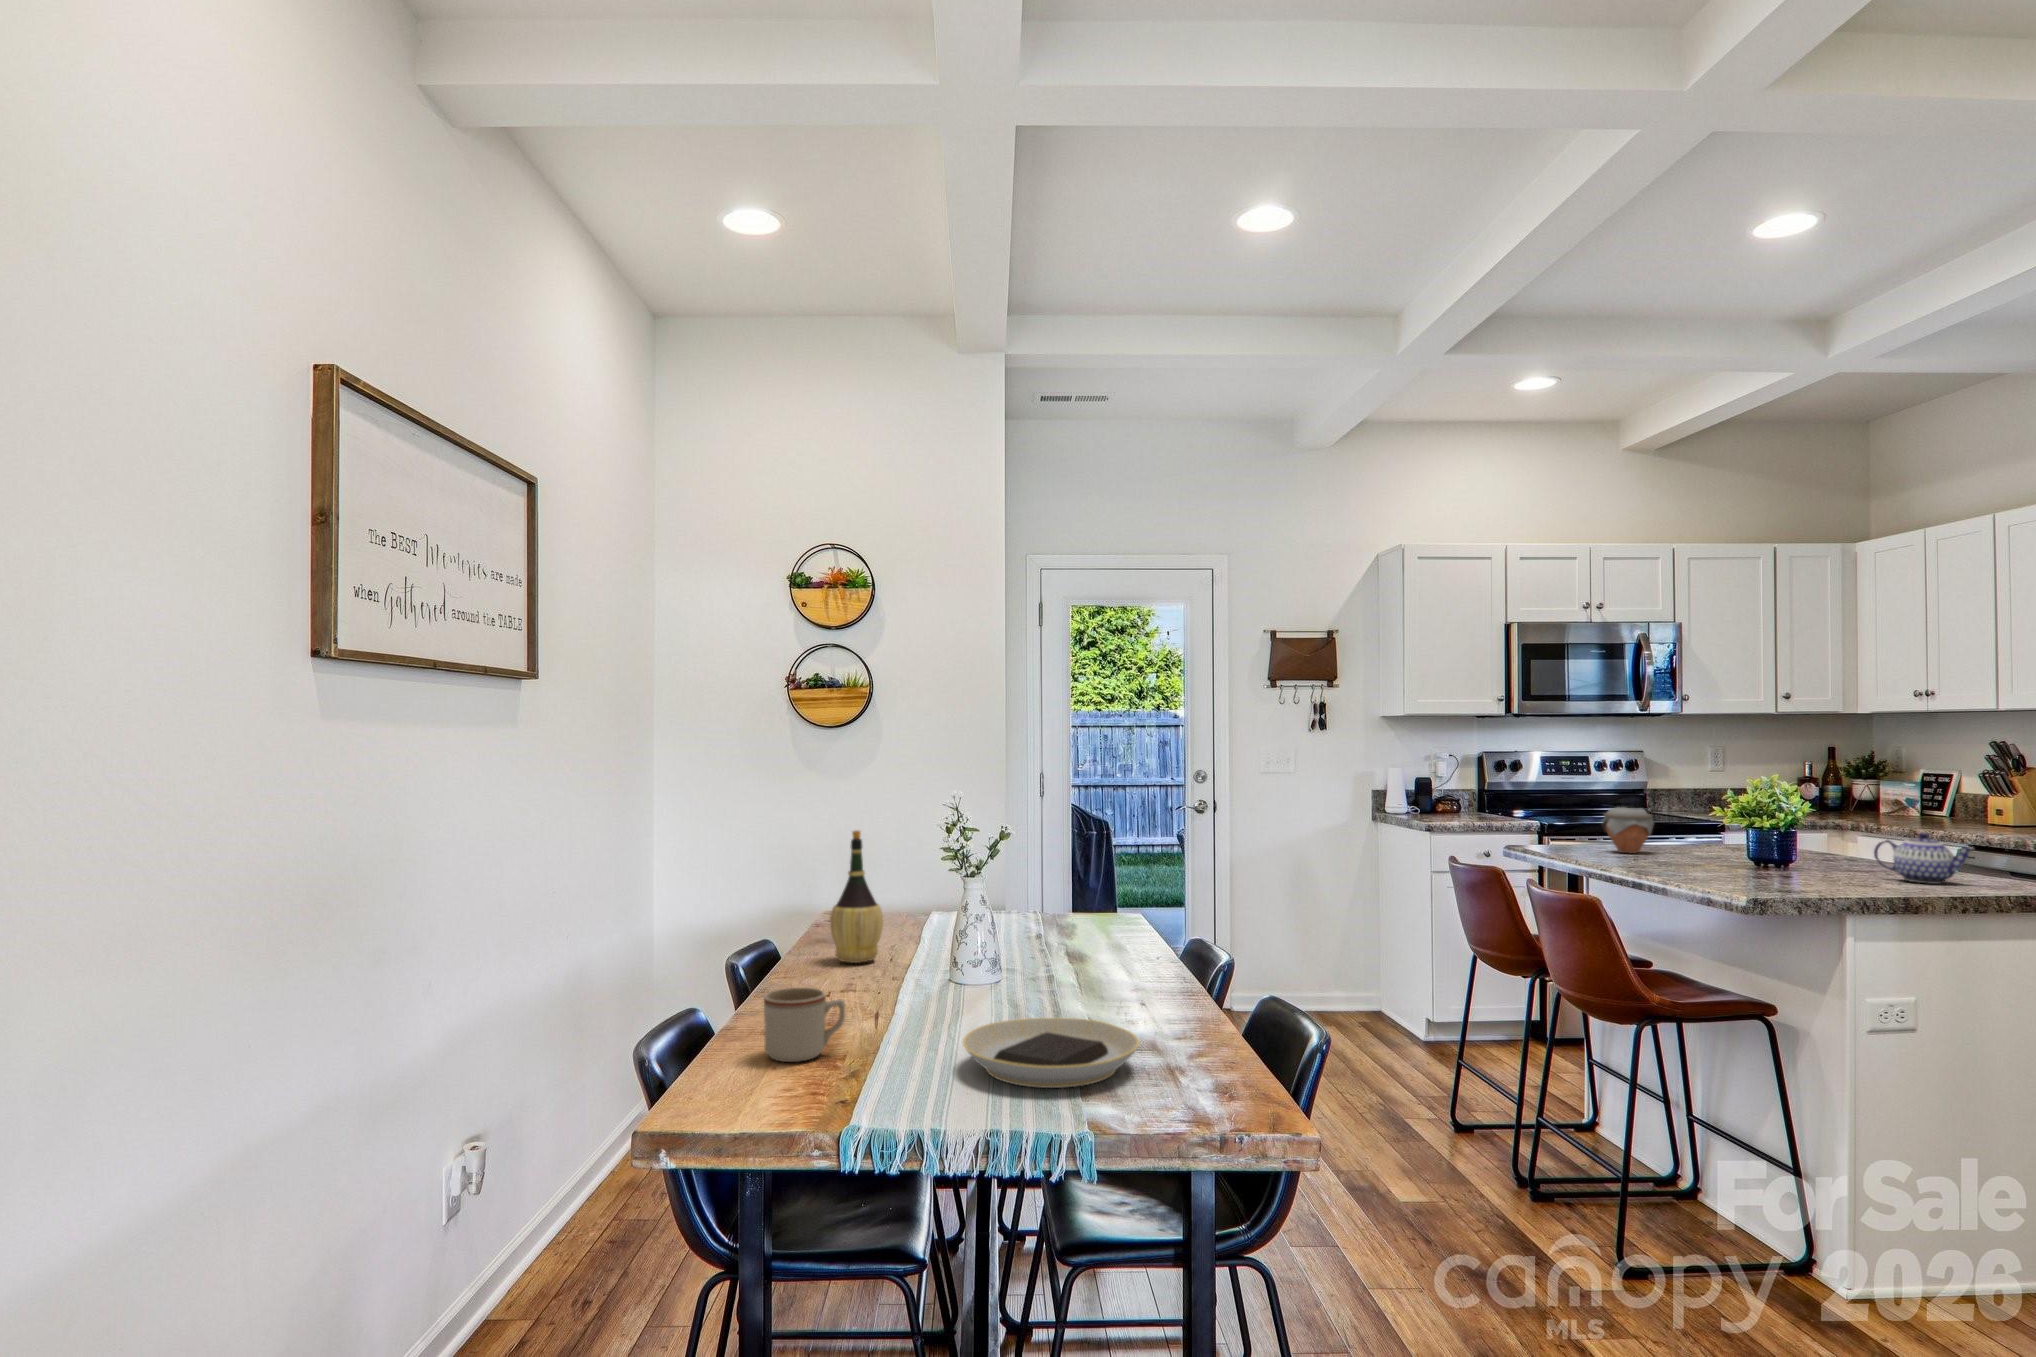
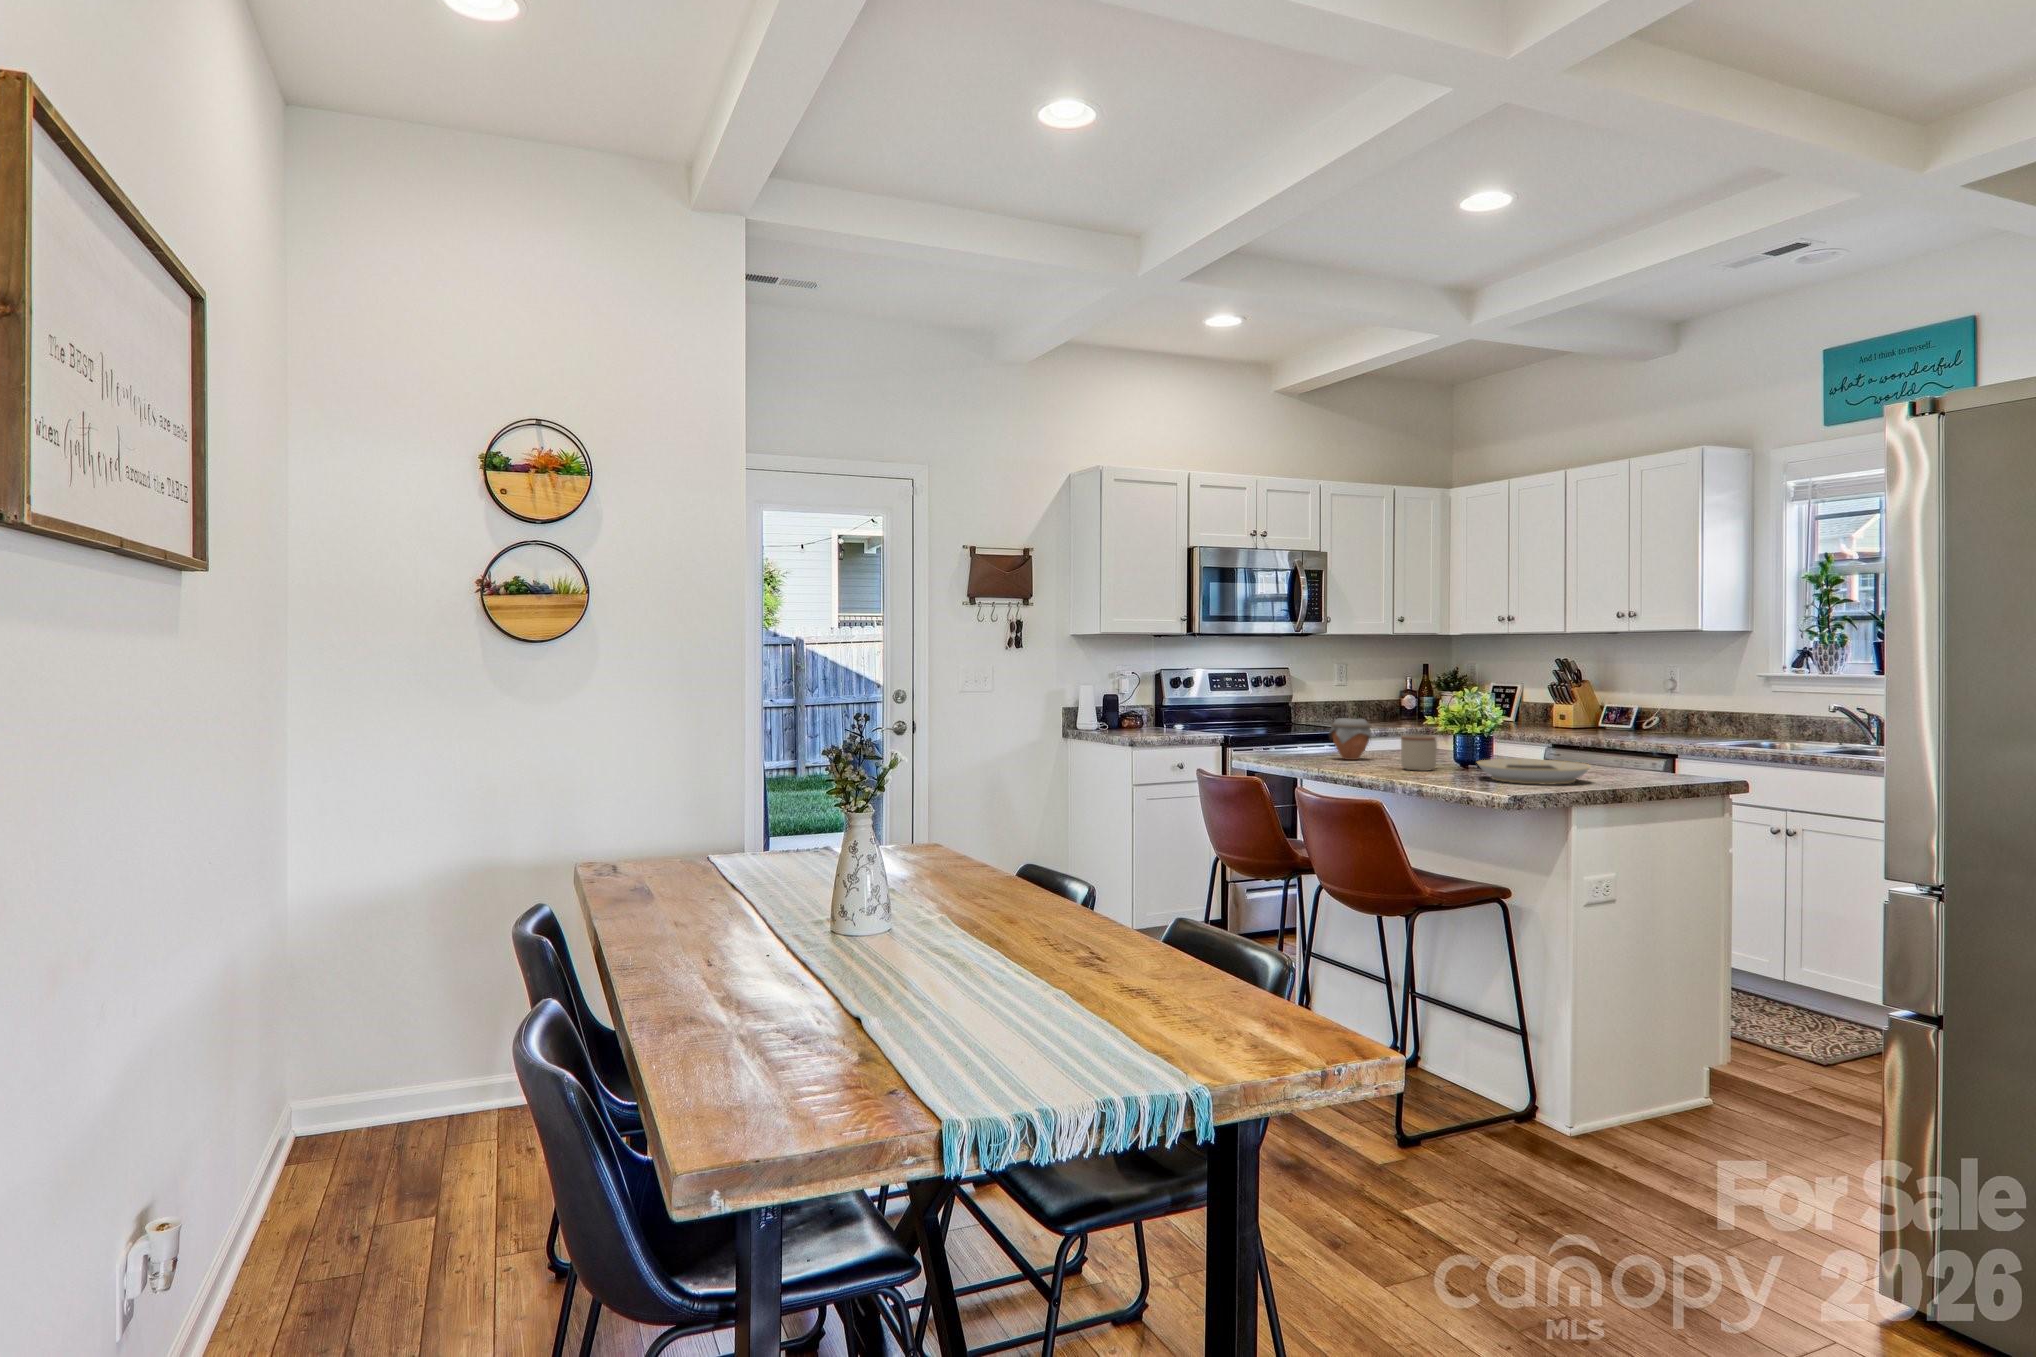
wine bottle: present [830,830,883,963] -> none [649,761,715,921]
teapot: present [1874,833,1973,884] -> none [1572,732,1651,775]
mug: present [764,988,845,1062] -> present [1401,735,1437,771]
plate: present [963,1018,1139,1088] -> present [1477,759,1590,785]

